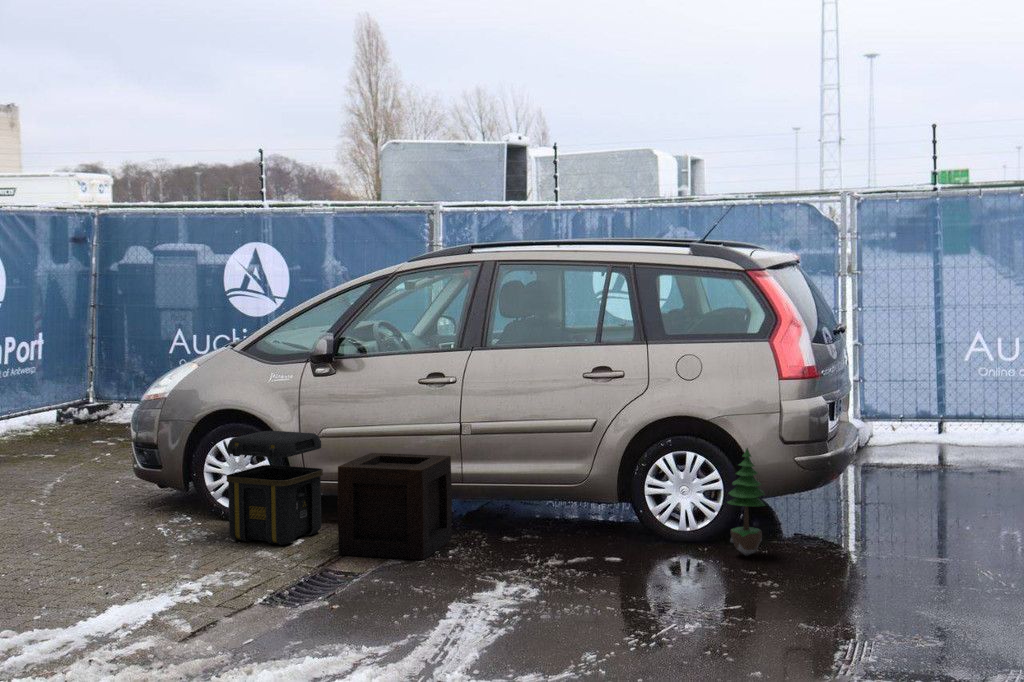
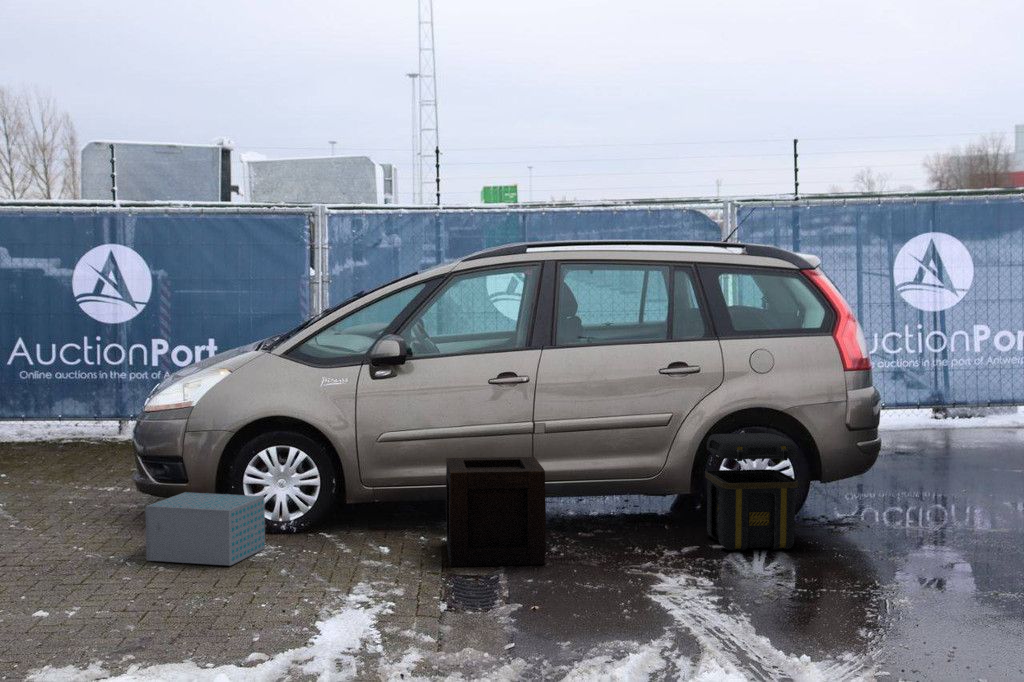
toolbox: present [226,431,323,545] -> present [705,433,798,550]
potted tree: present [727,448,765,556] -> none [806,433,844,537]
storage box: none [111,471,219,538] -> present [145,492,265,565]

